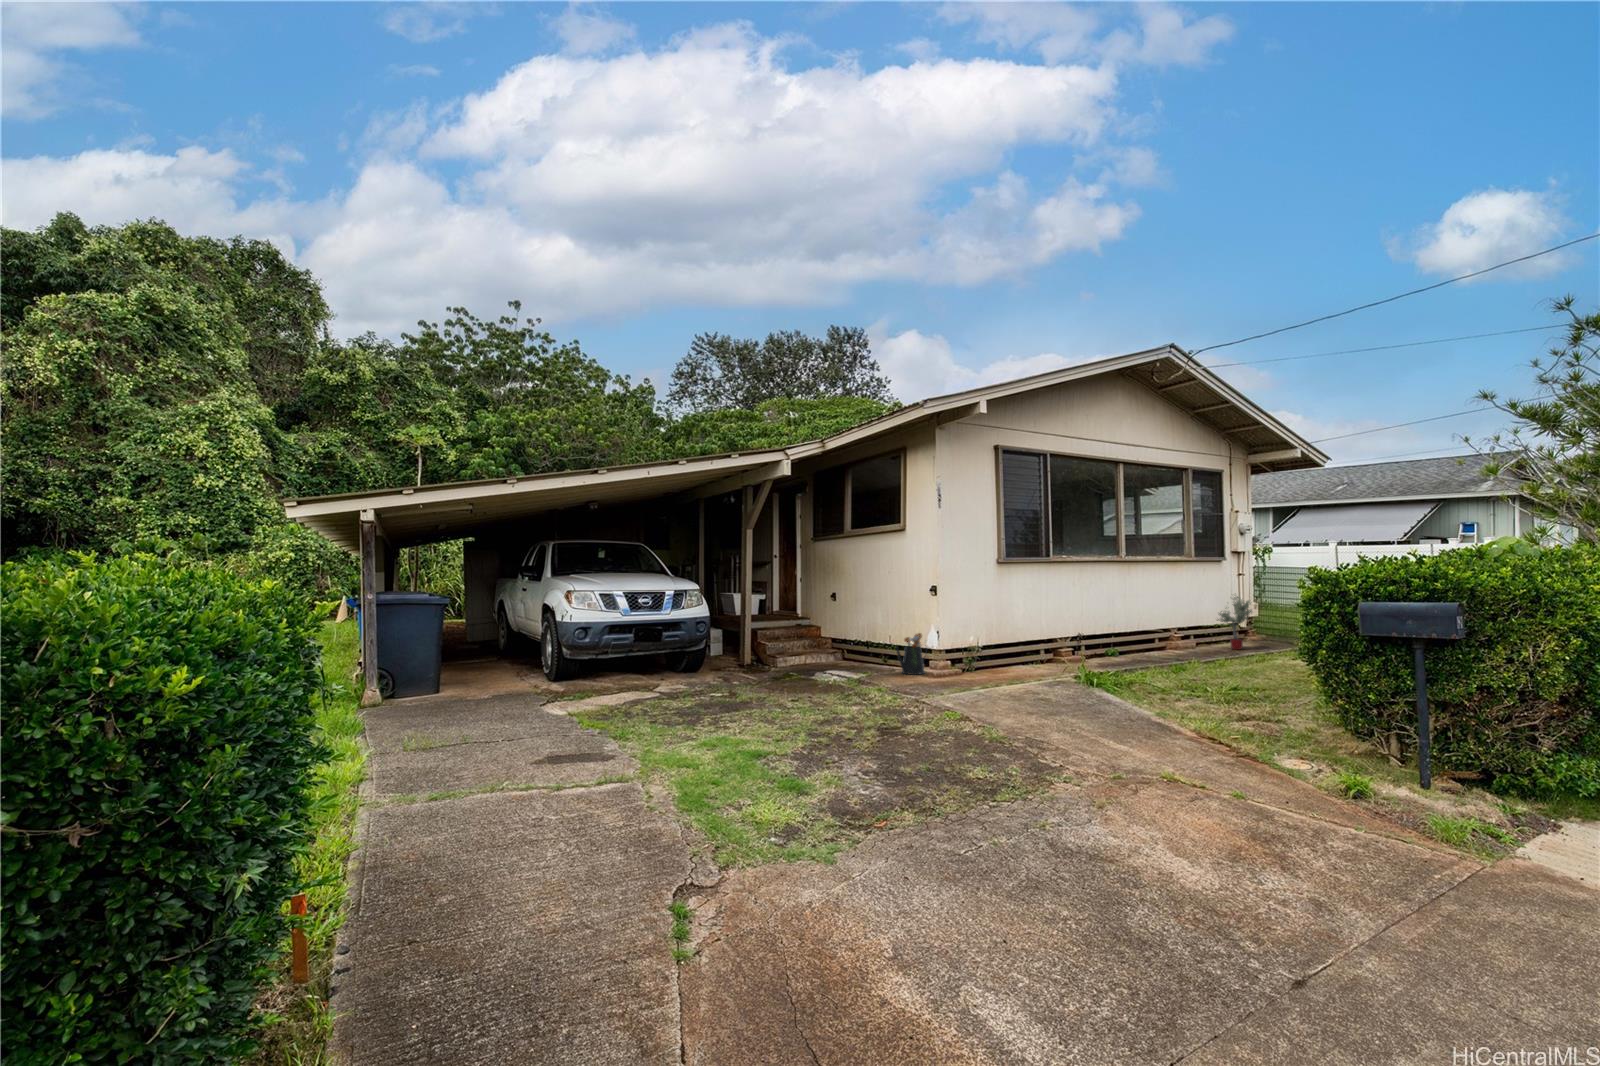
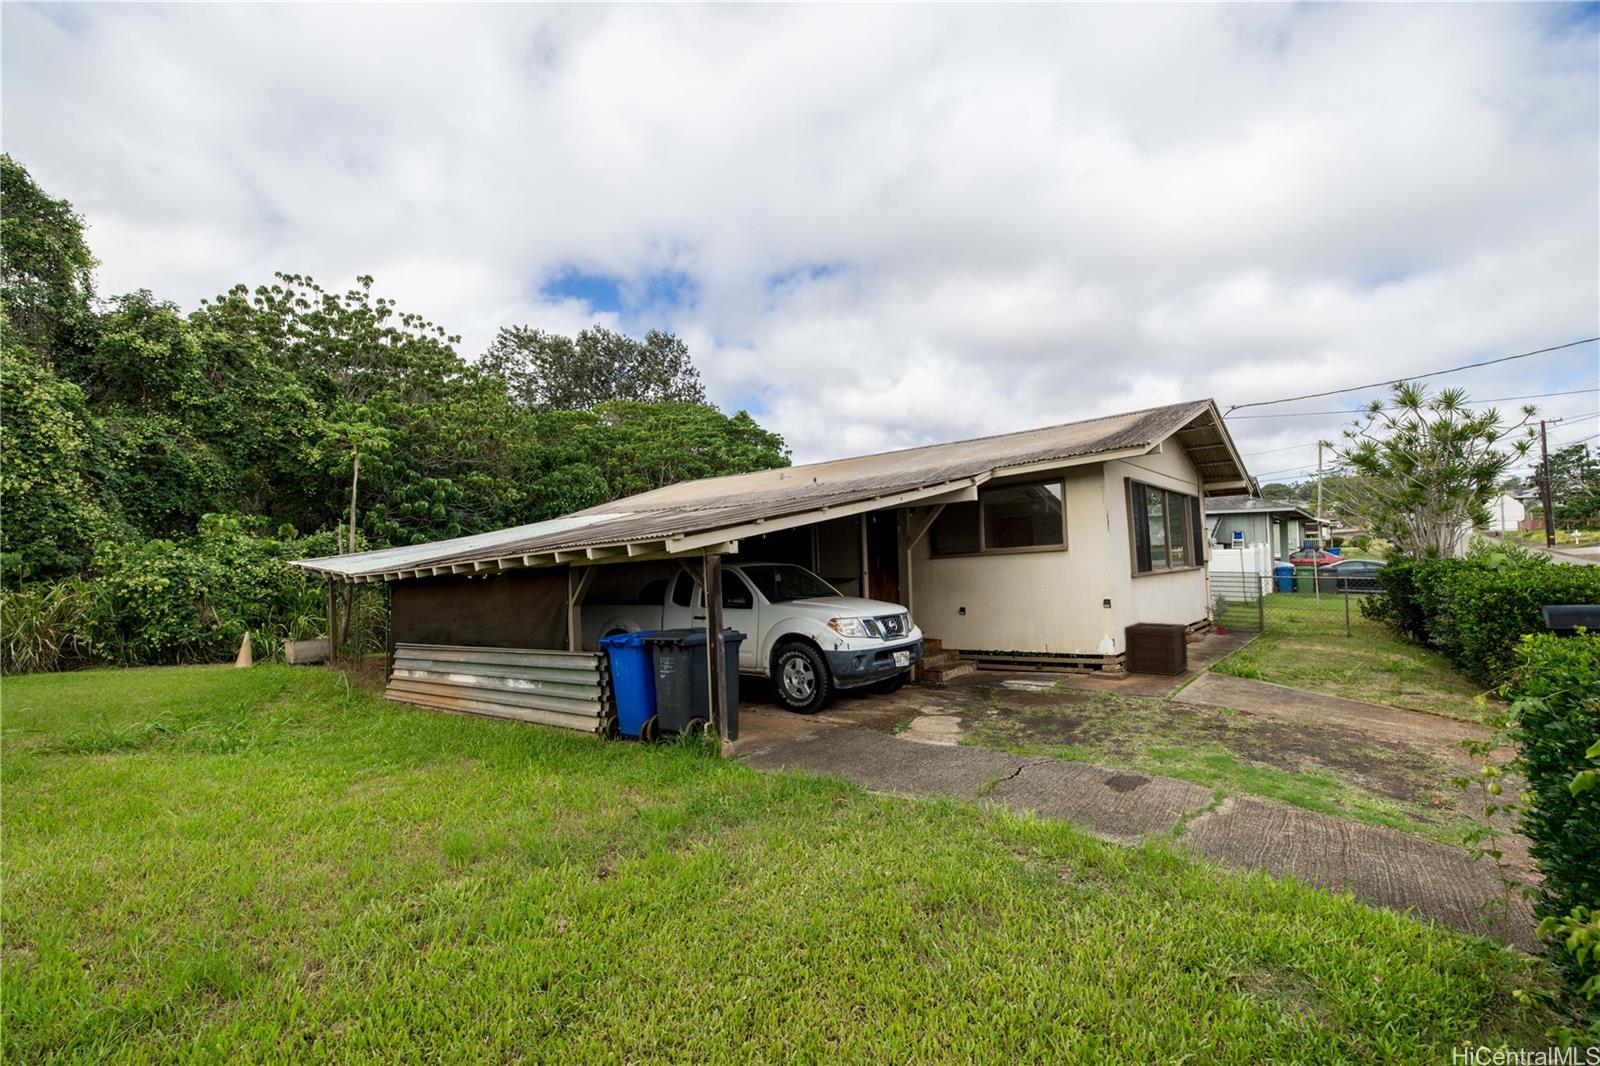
wooden crate: none [957,617,1037,679] -> present [1124,622,1188,676]
watering can: present [896,633,925,675] -> none [1088,640,1111,677]

